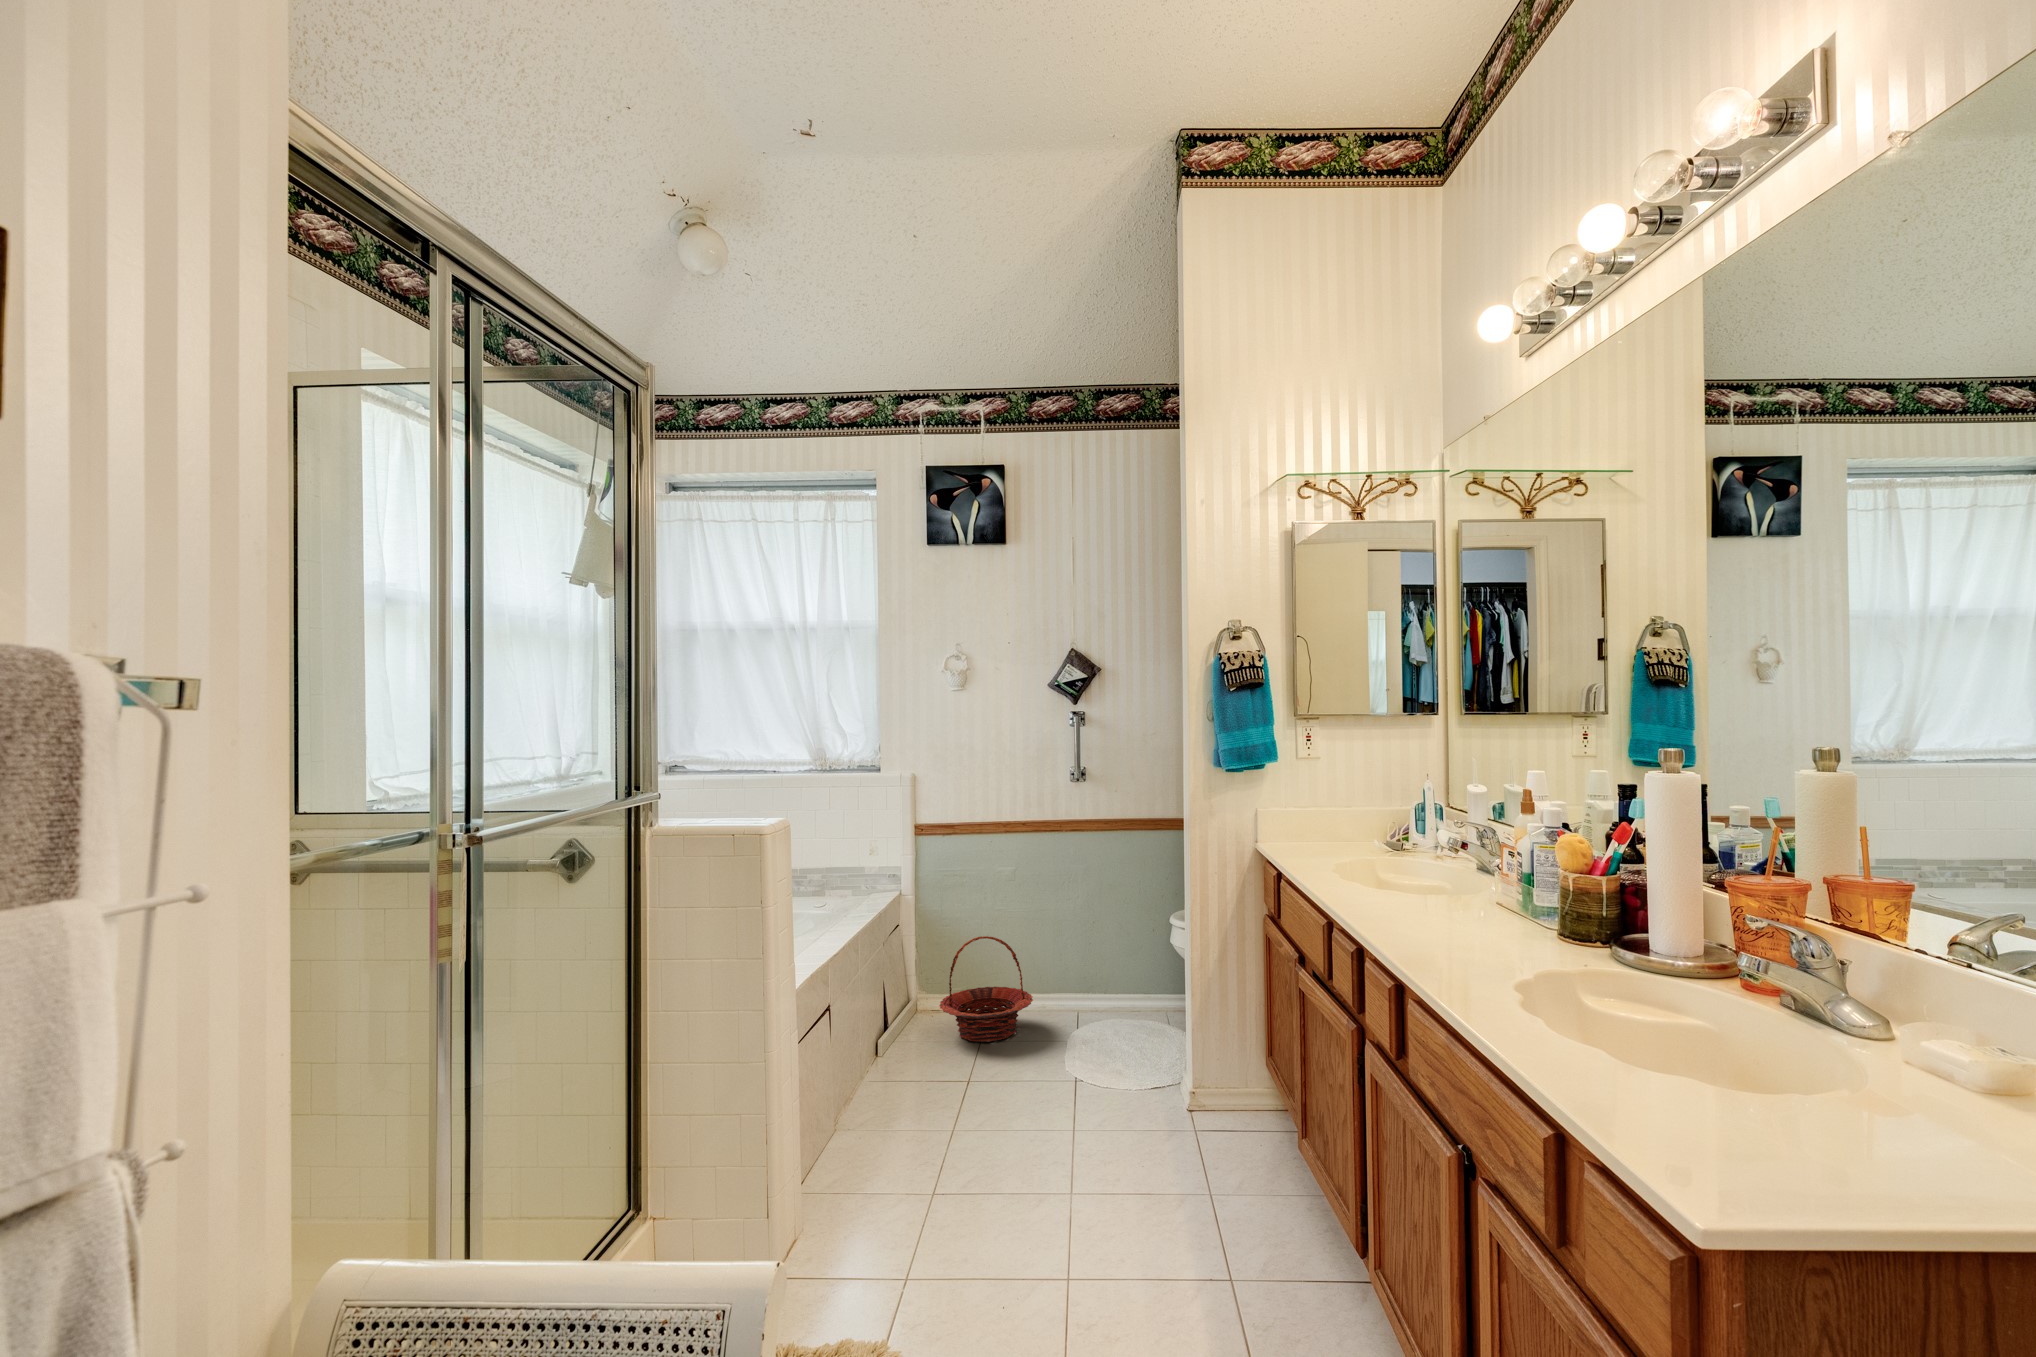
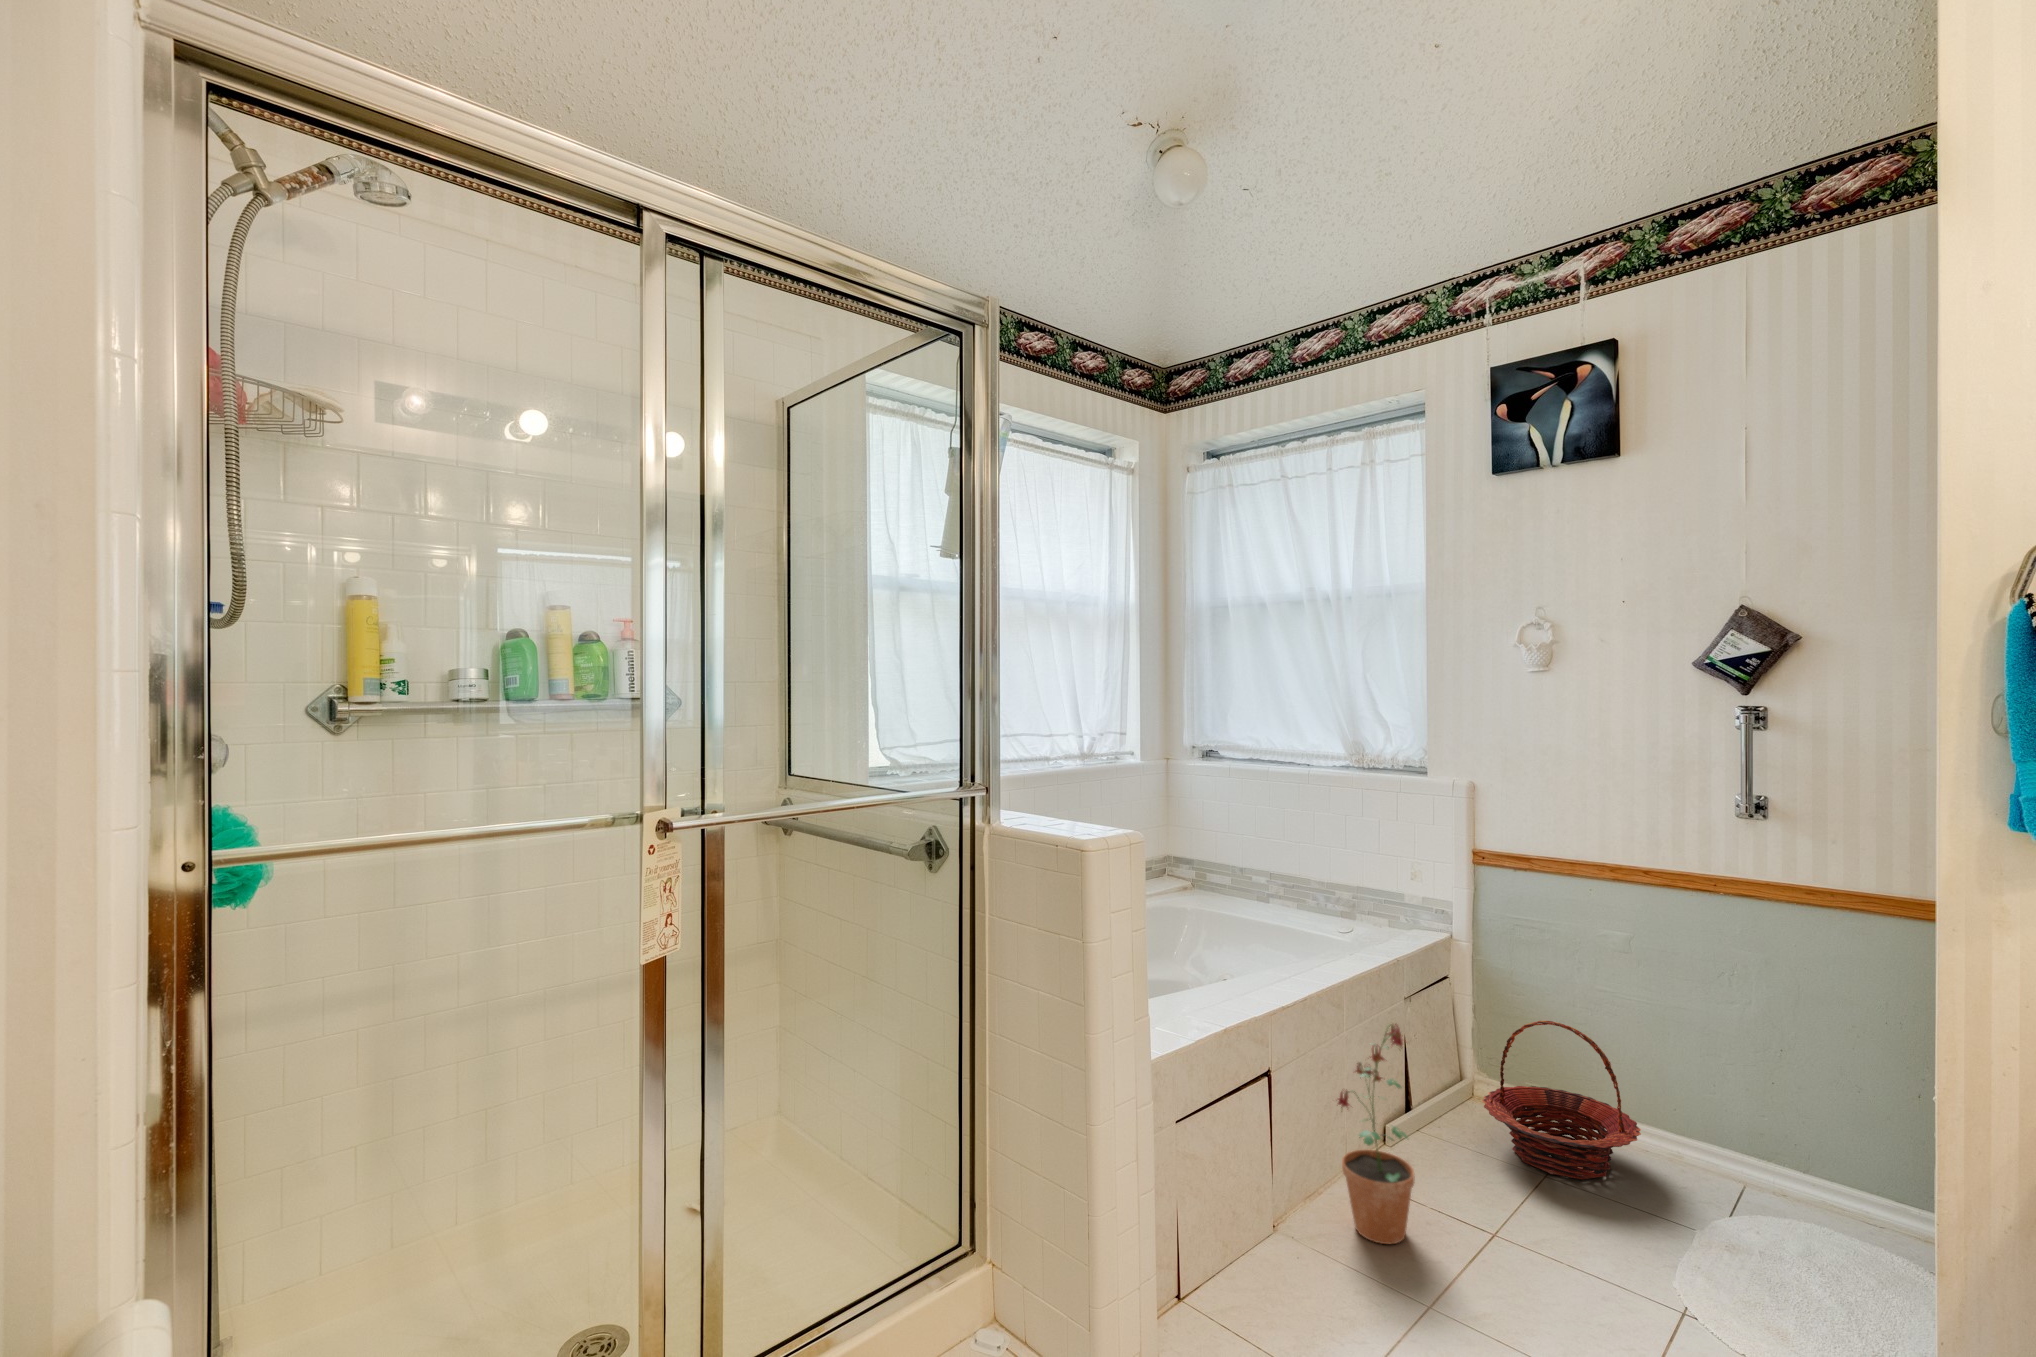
potted plant: none [882,954,938,1121] -> present [1338,1024,1415,1244]

